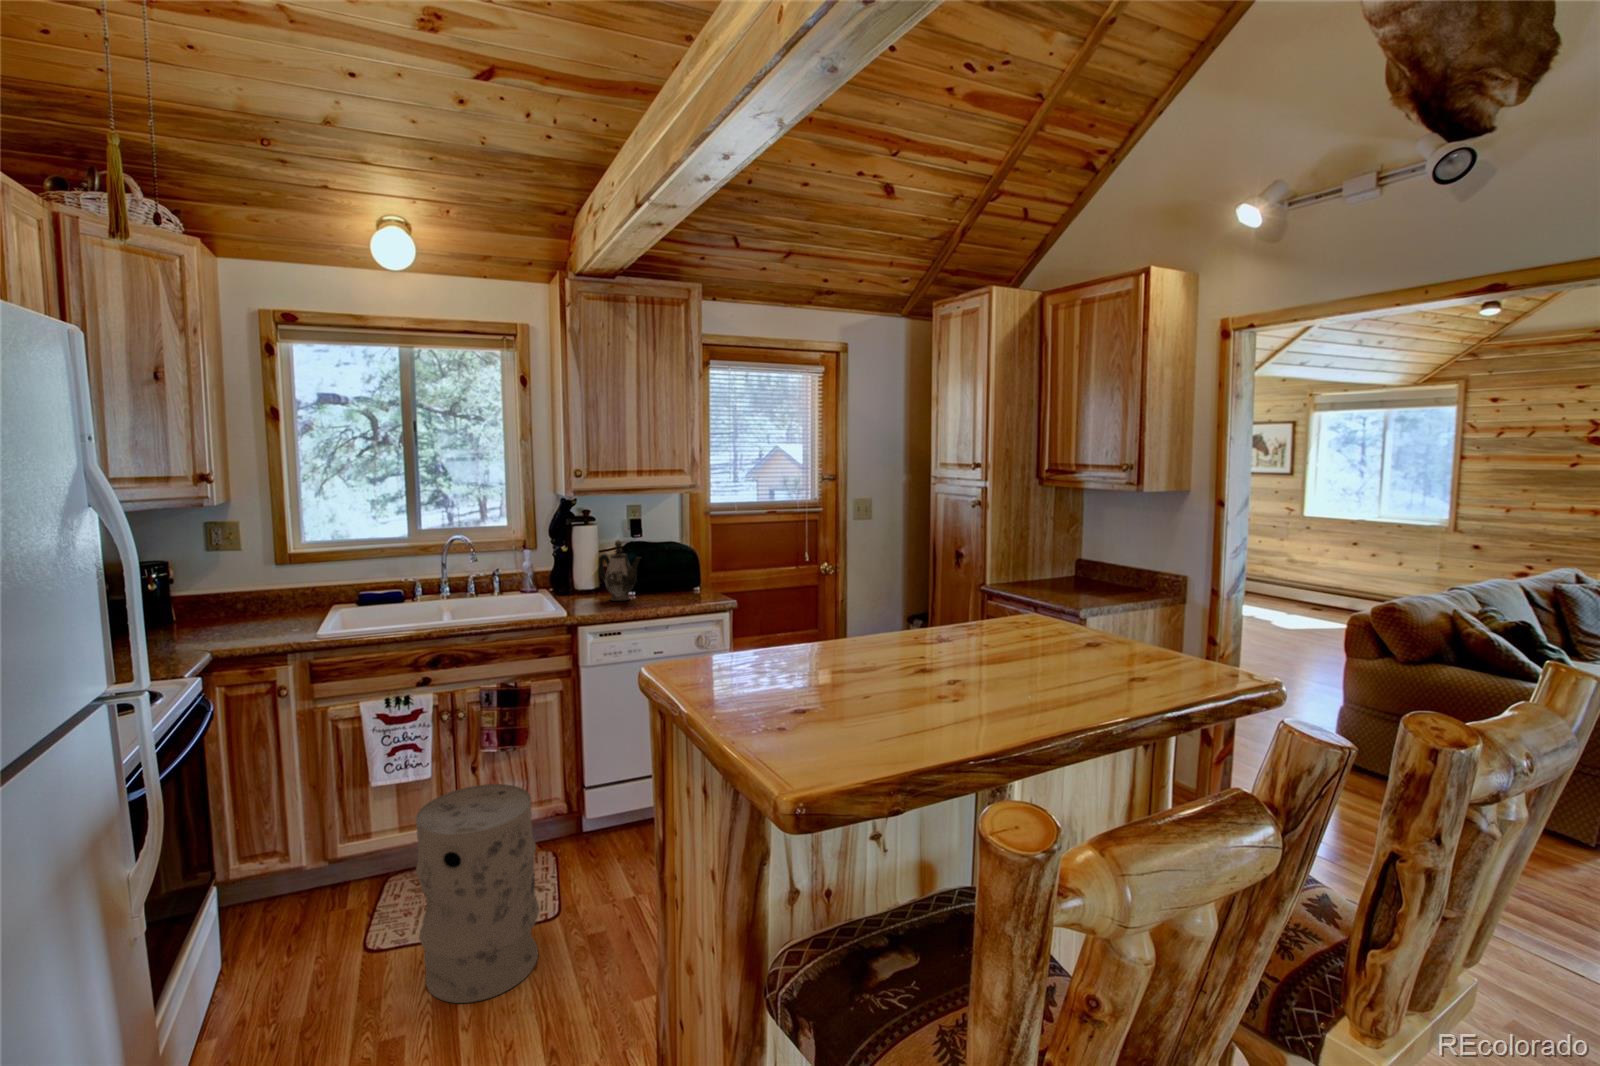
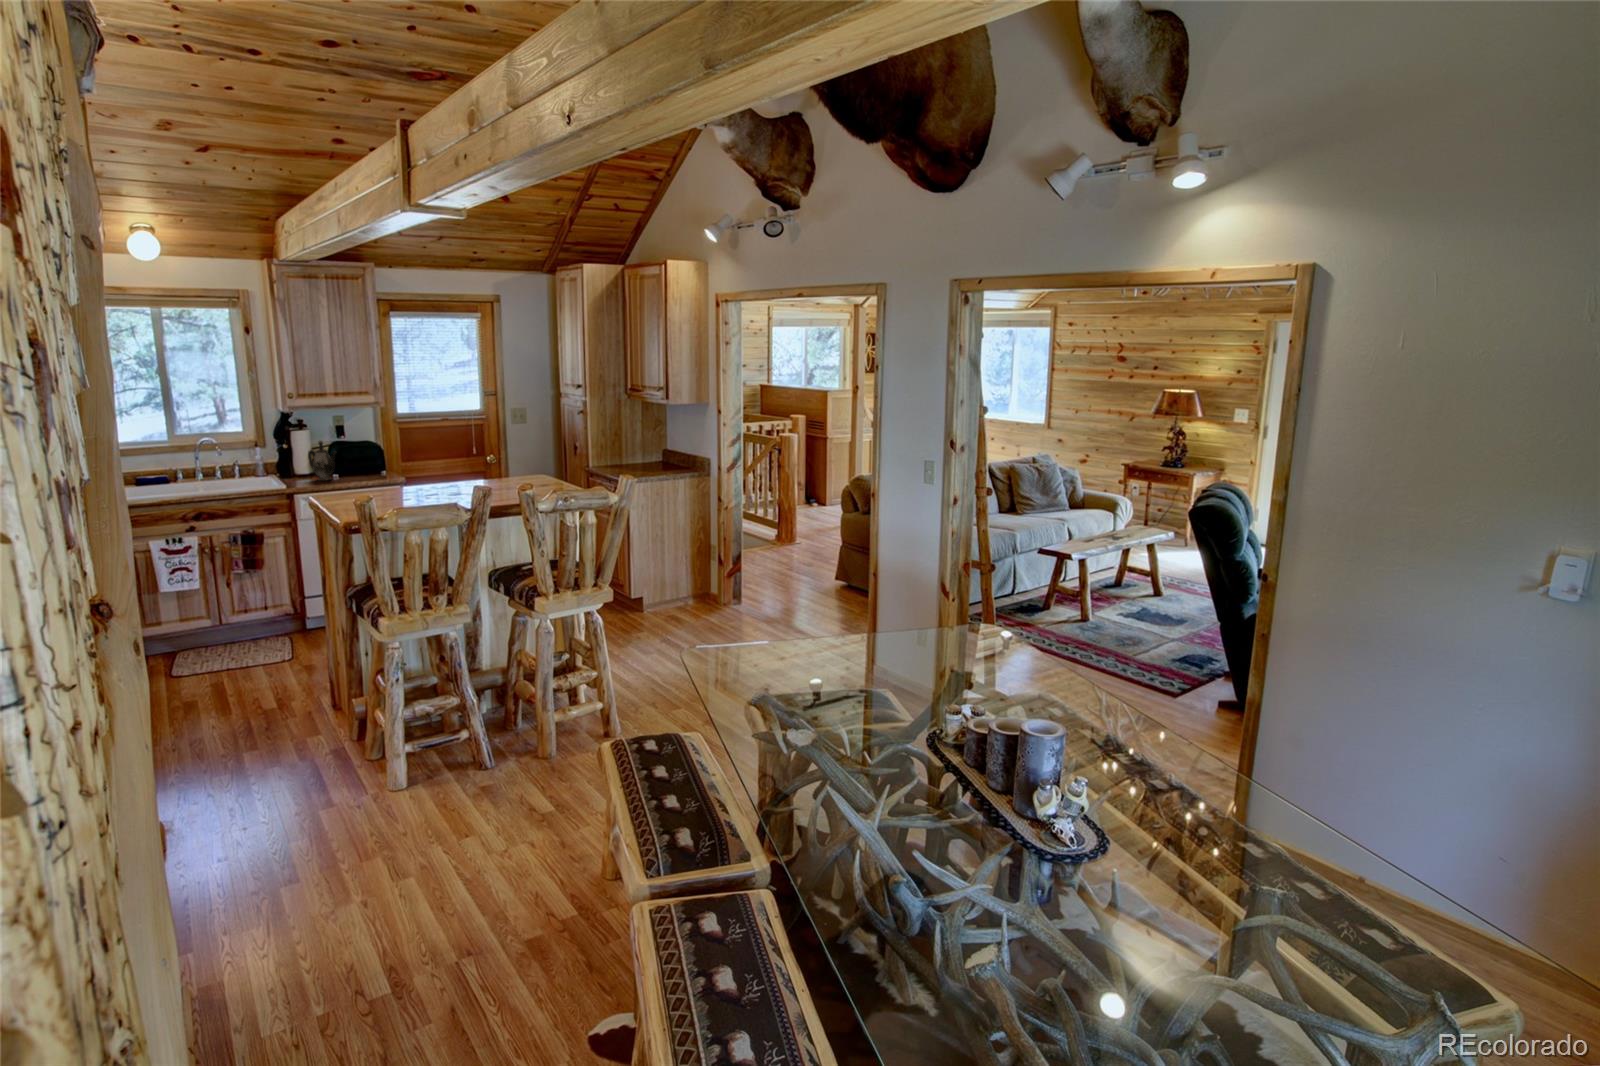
trash can: present [416,784,540,1003] -> none [196,581,274,687]

